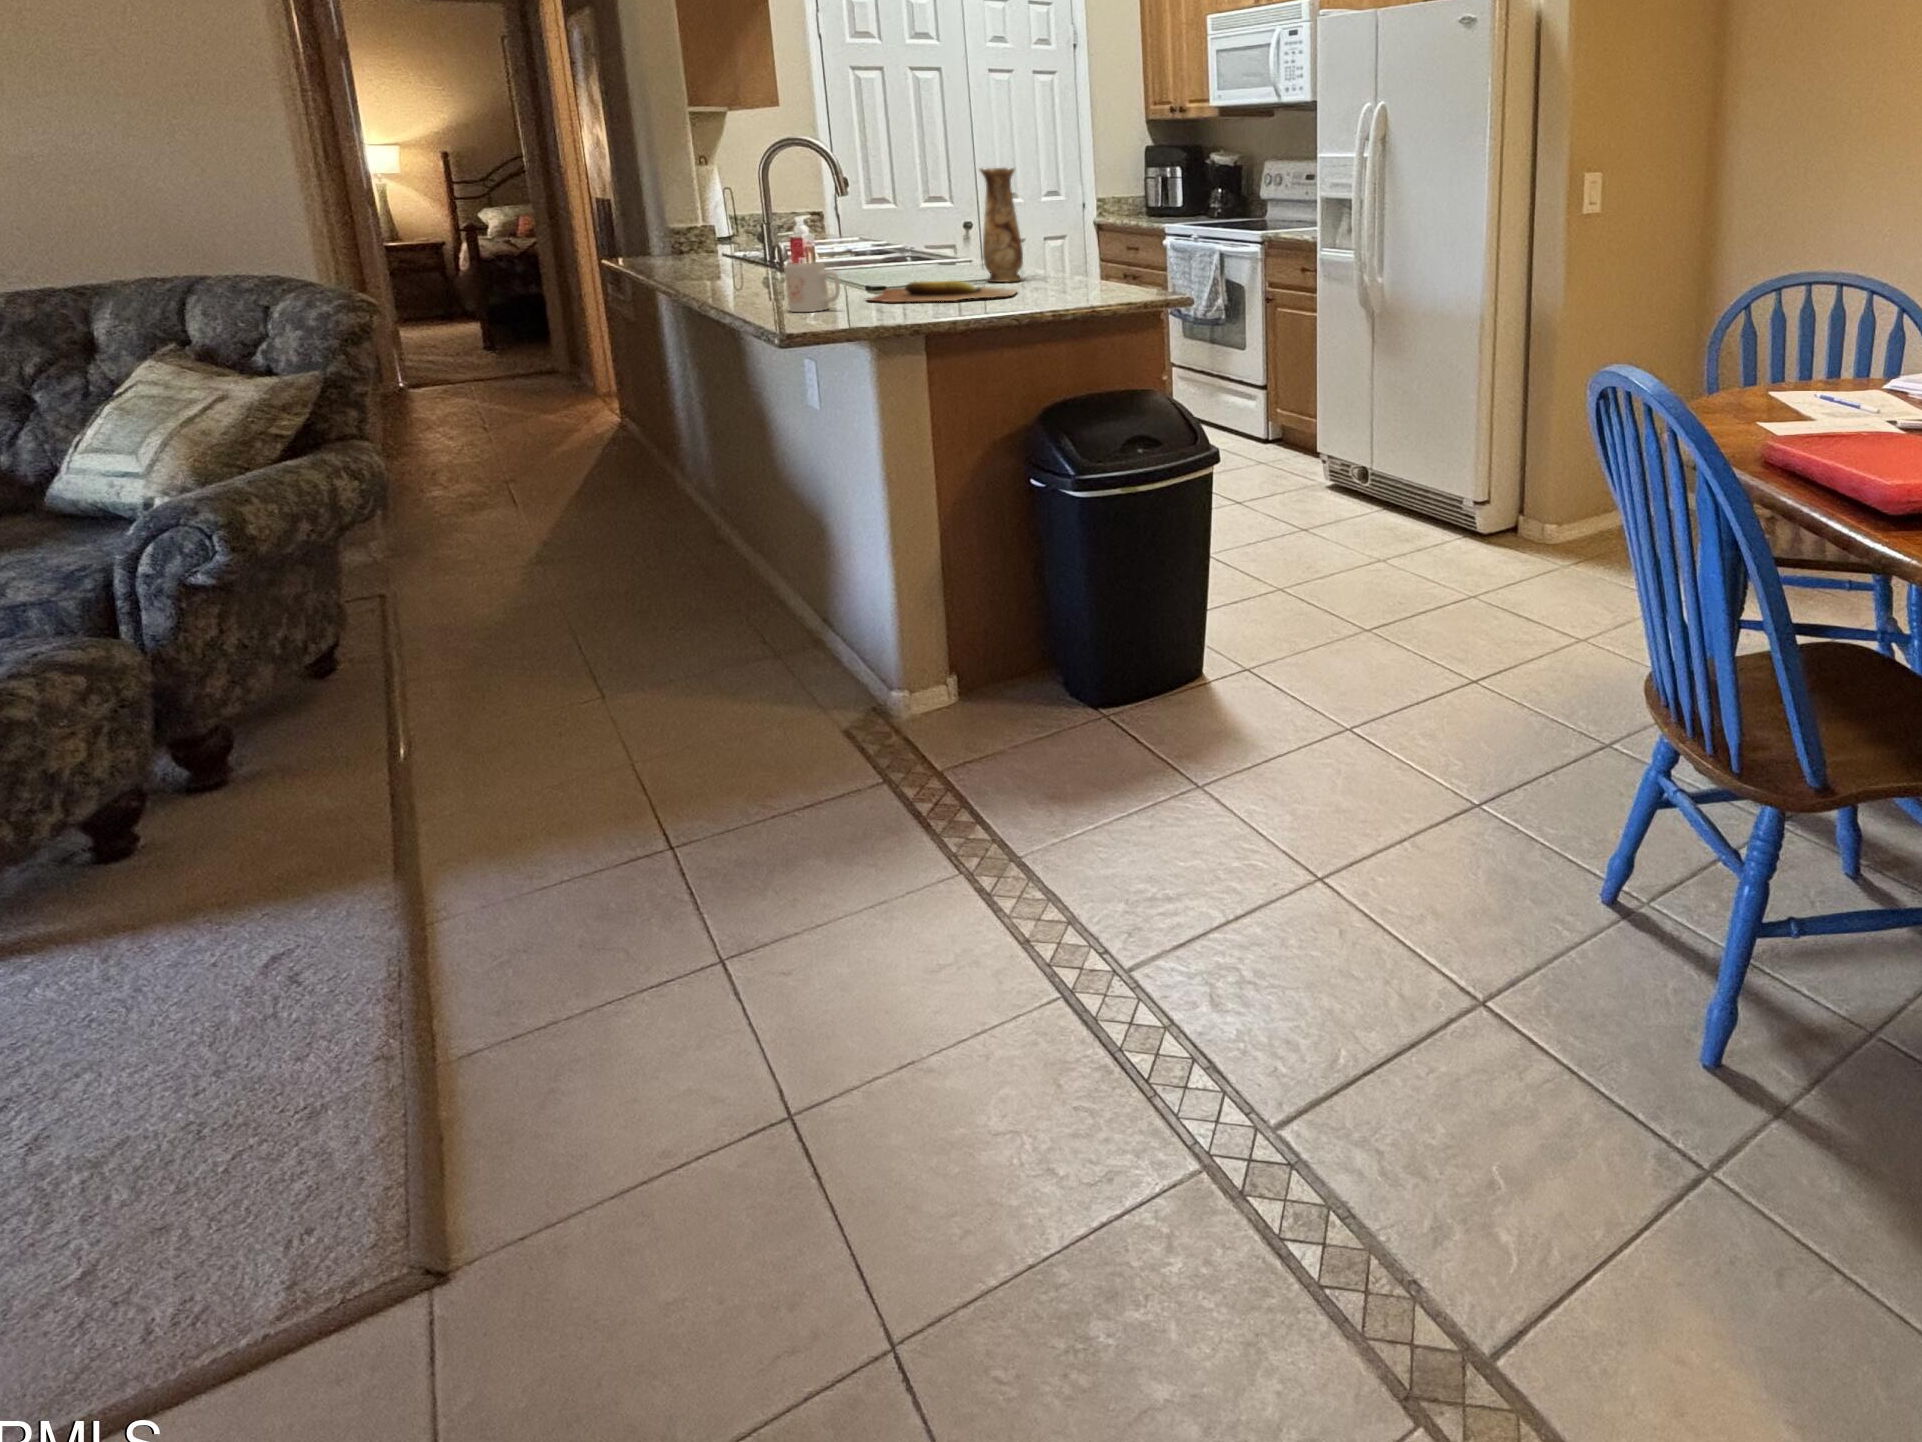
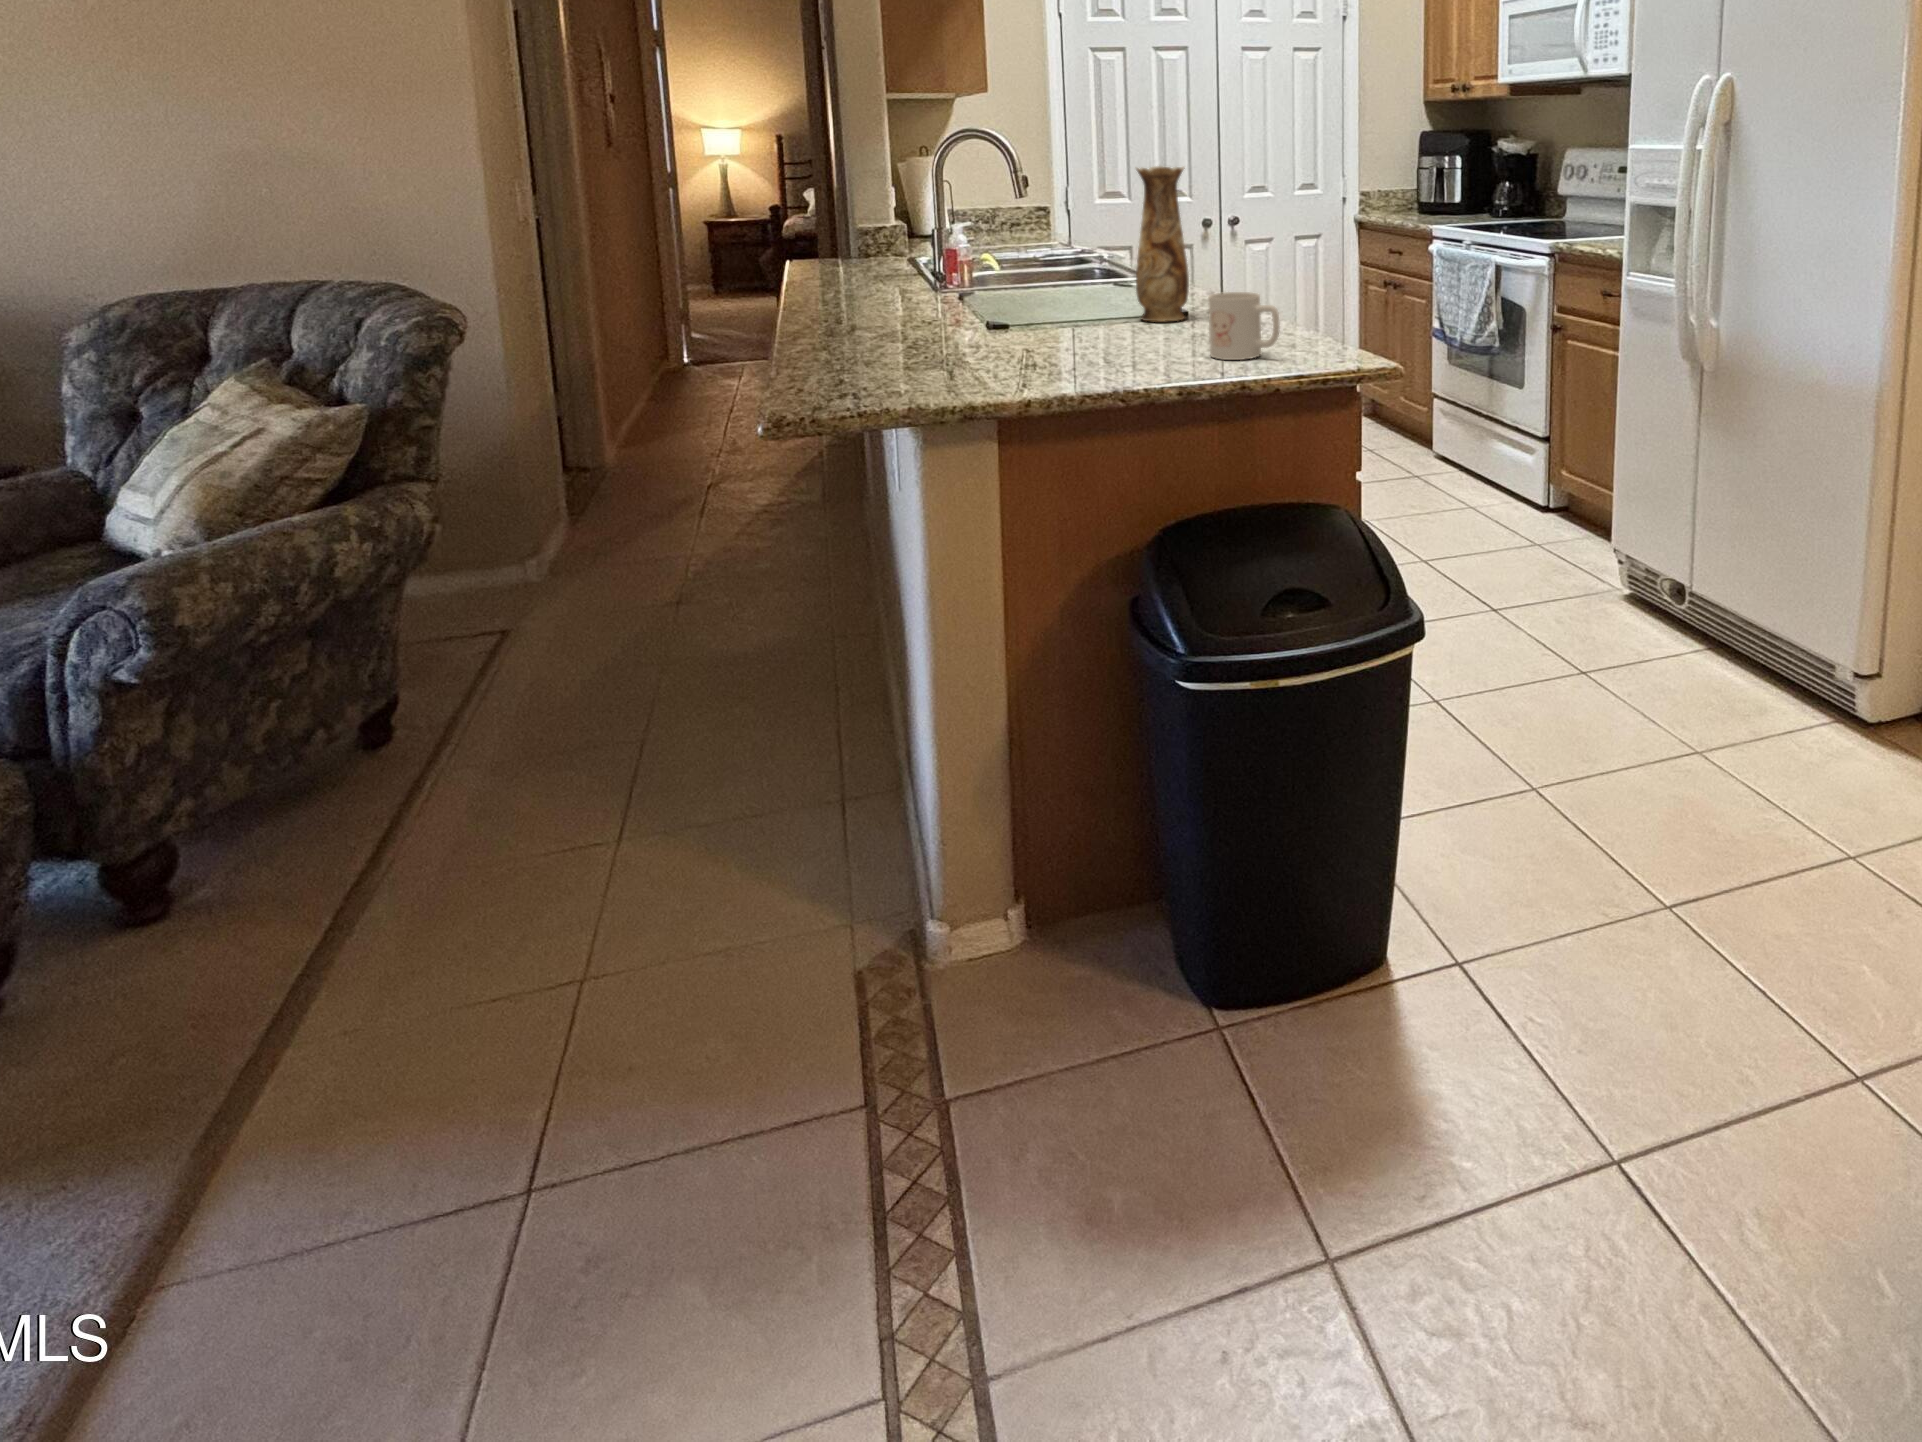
mug: present [784,263,840,312] -> present [1208,292,1280,360]
cutting board: present [868,280,1017,302] -> none [948,324,1162,358]

